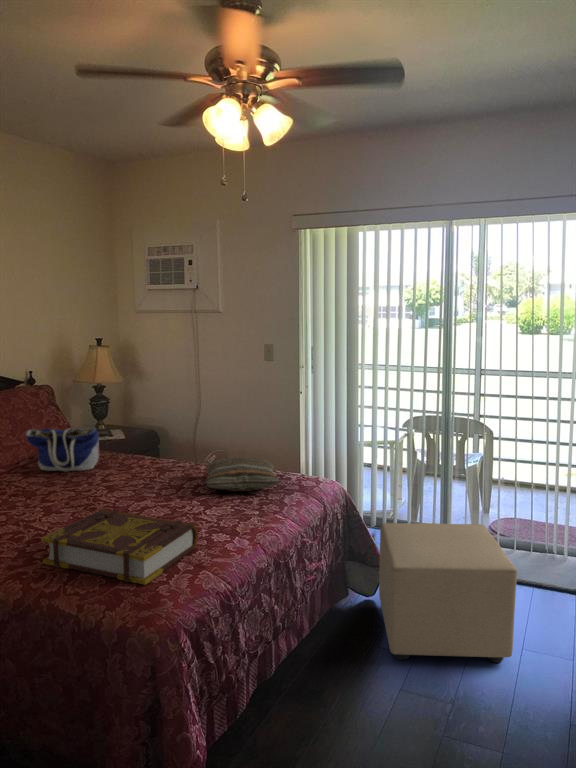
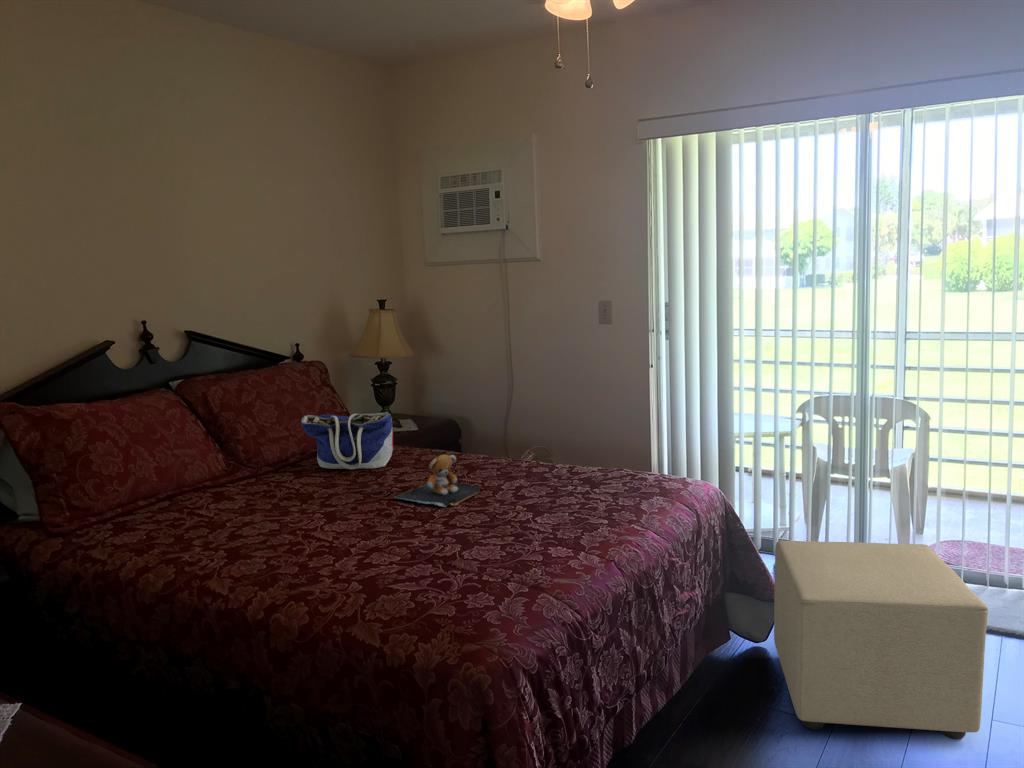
pillow: present [205,457,280,491] -> none [532,450,636,494]
teddy bear: none [97,462,167,503] -> present [394,455,481,507]
book: present [41,510,198,585] -> none [329,513,532,609]

